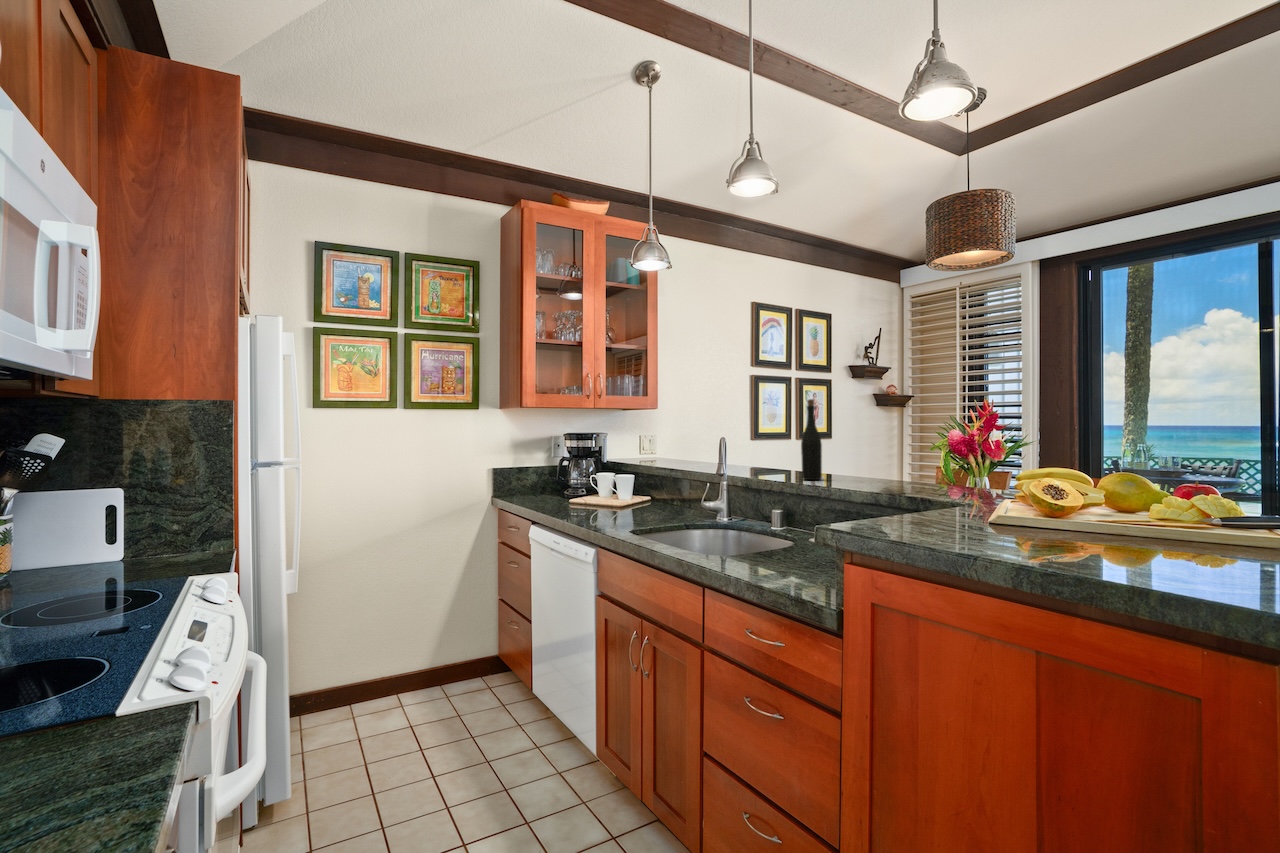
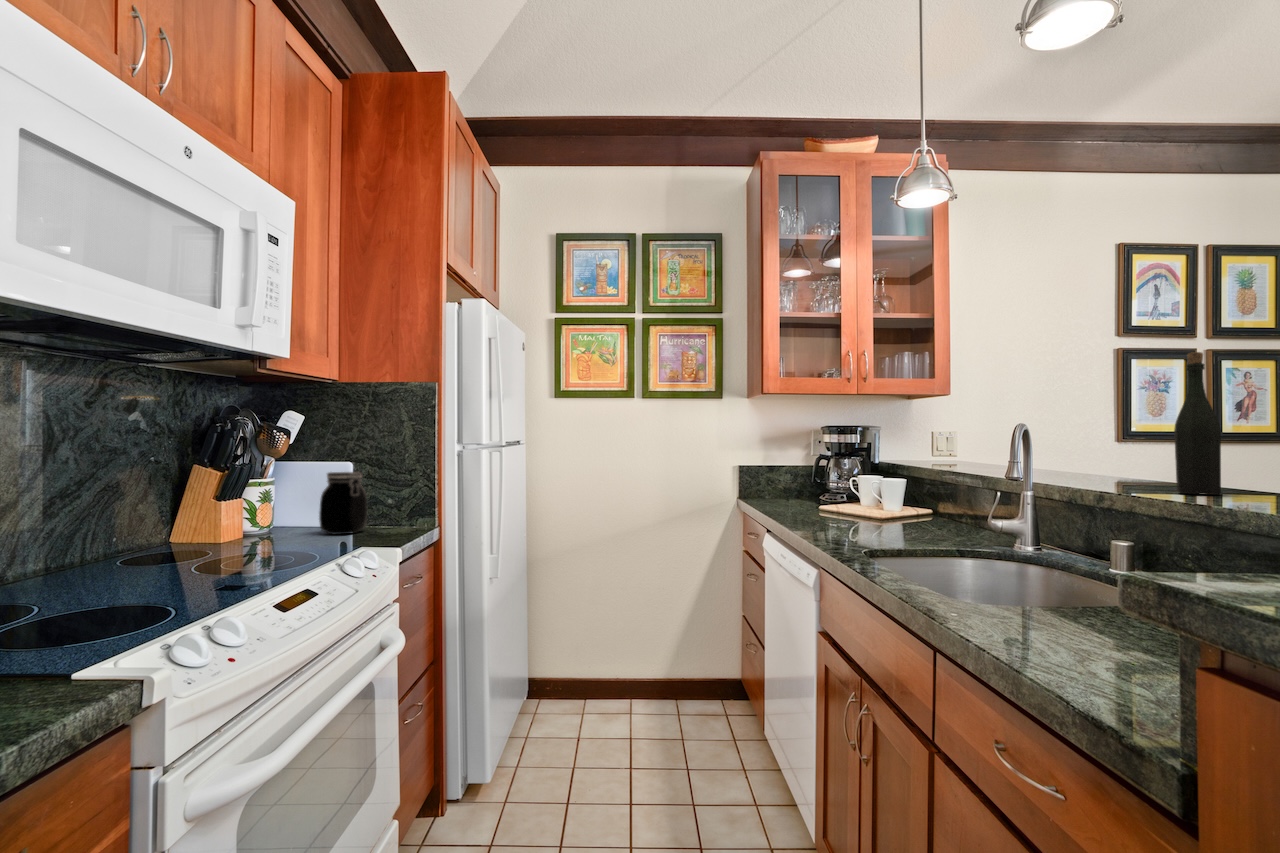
jar: none [102,498,157,567] -> present [319,472,367,534]

